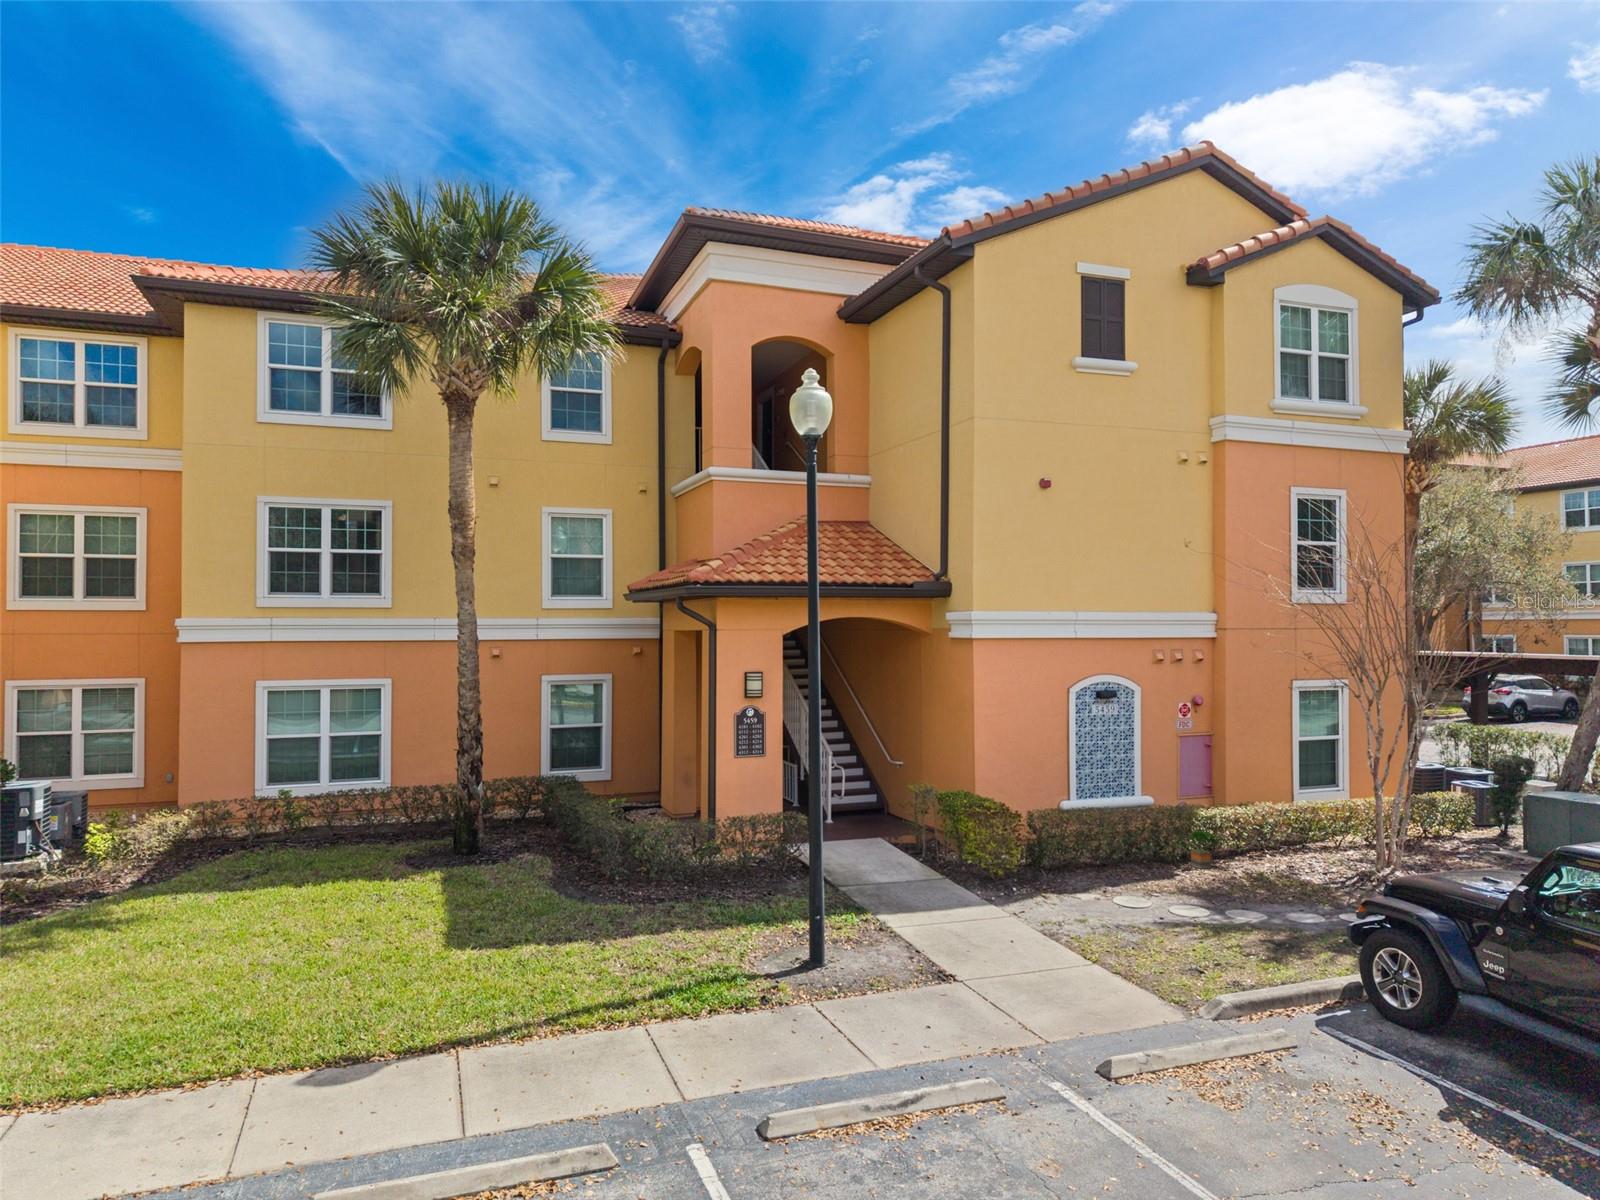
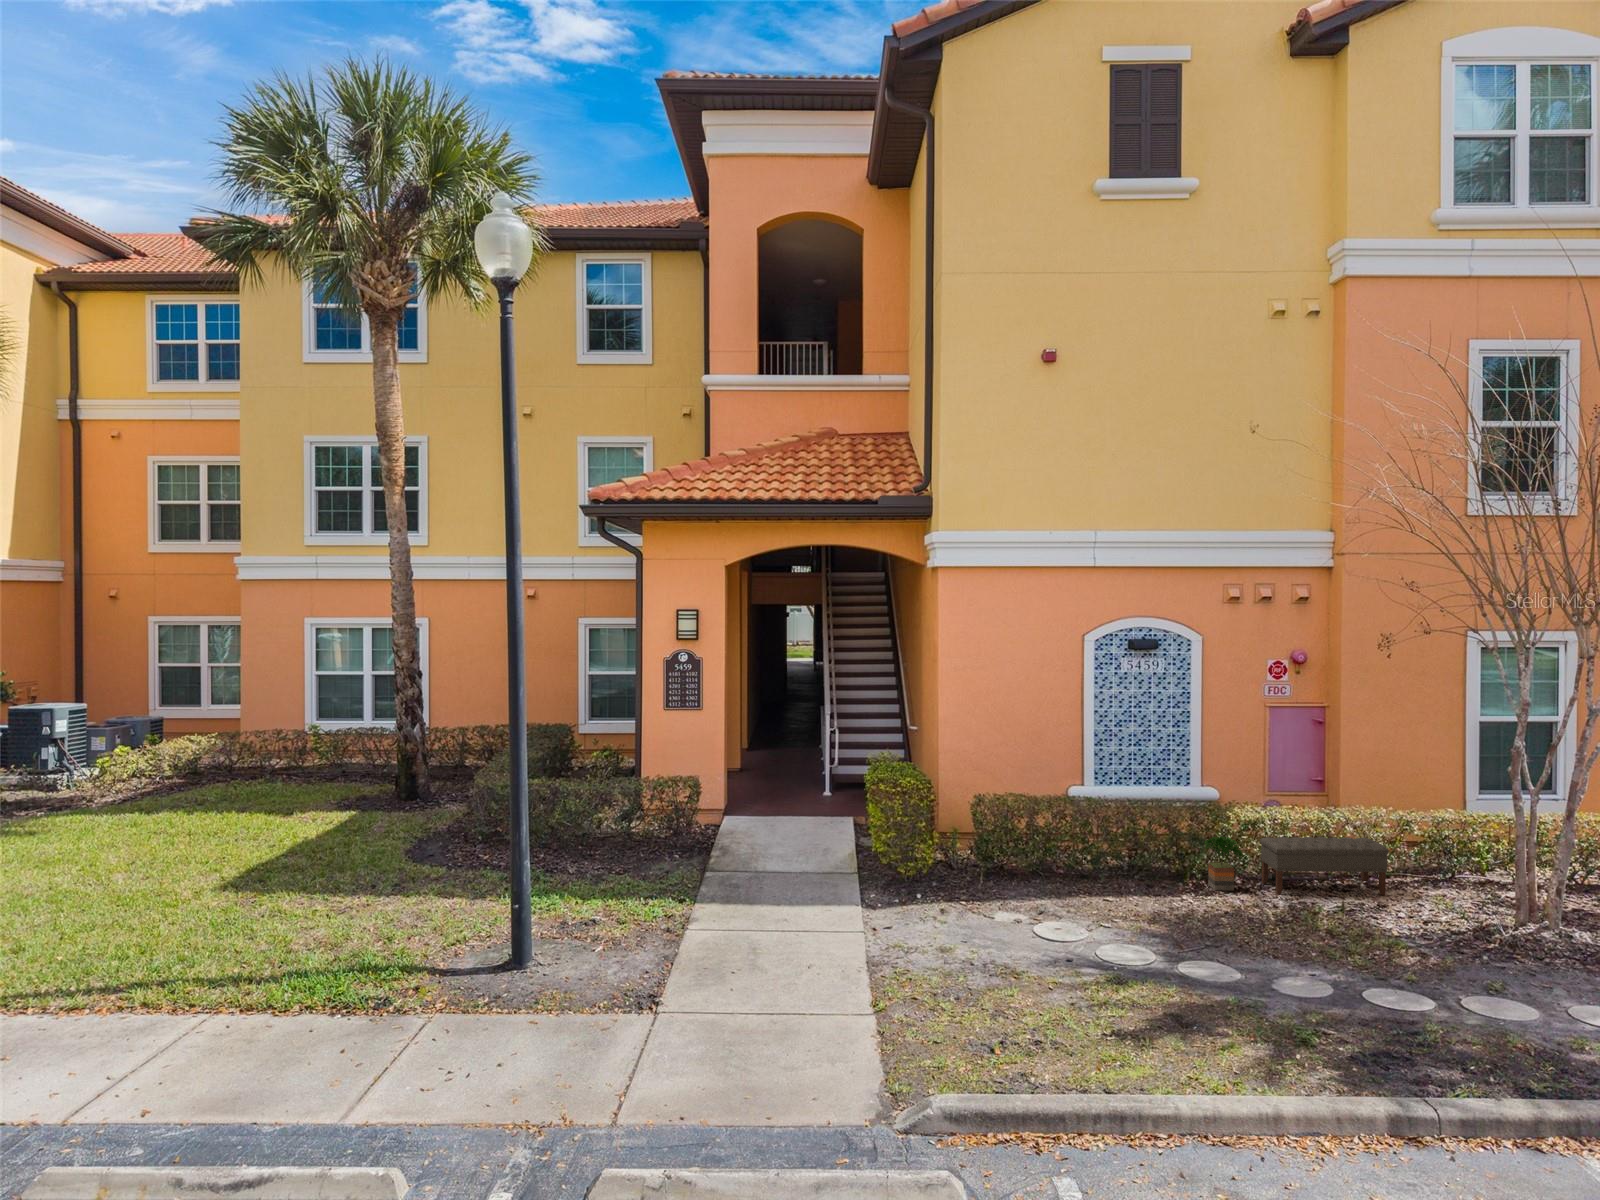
bench: none [1216,824,1295,868] -> present [1260,837,1389,895]

